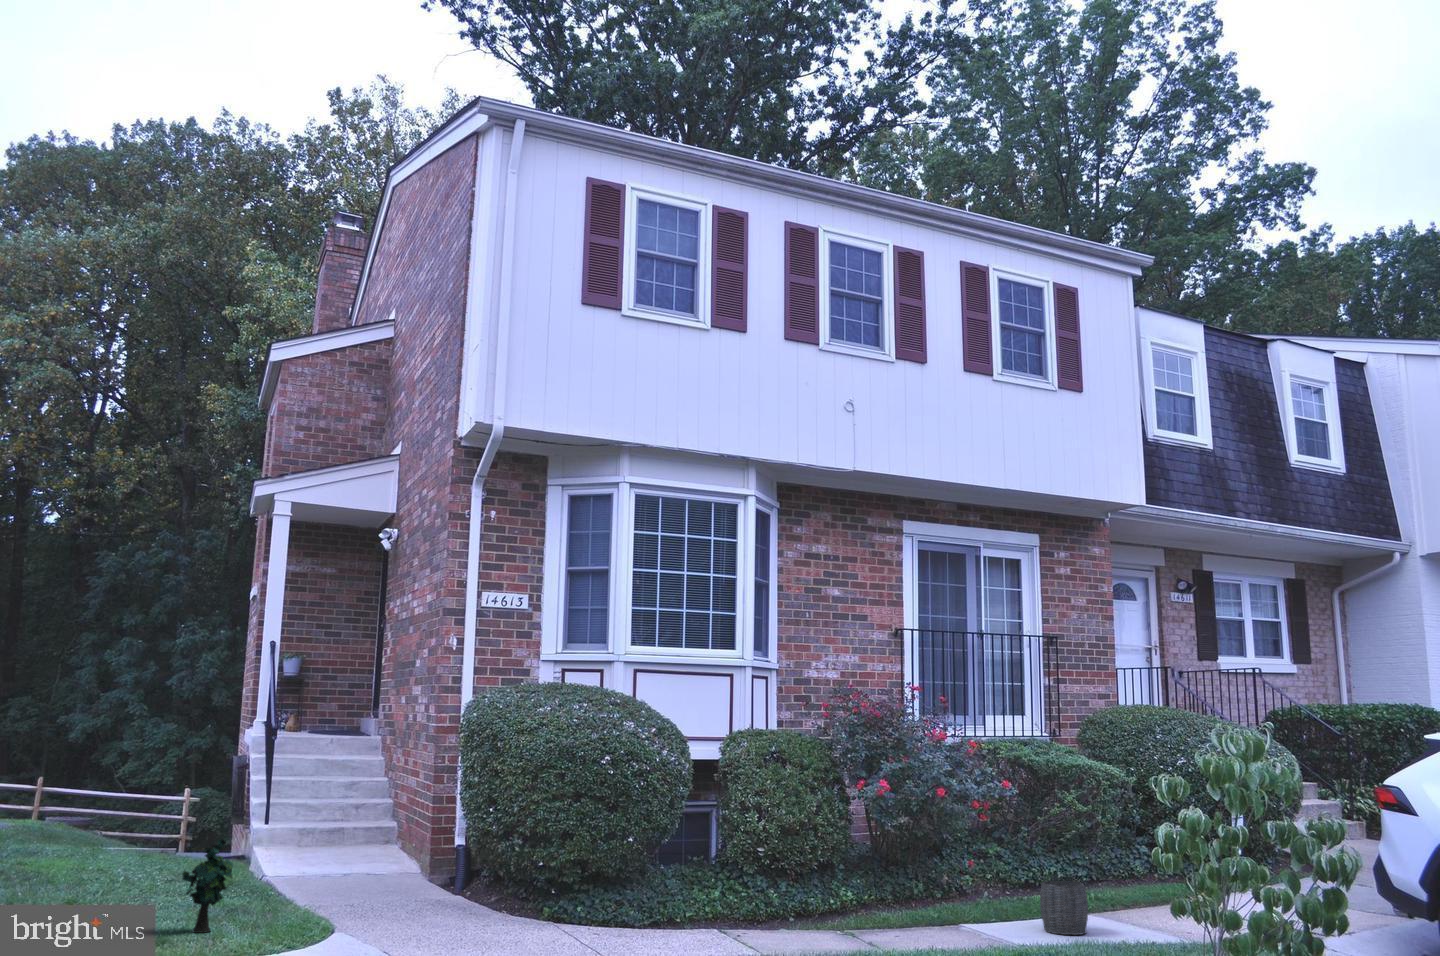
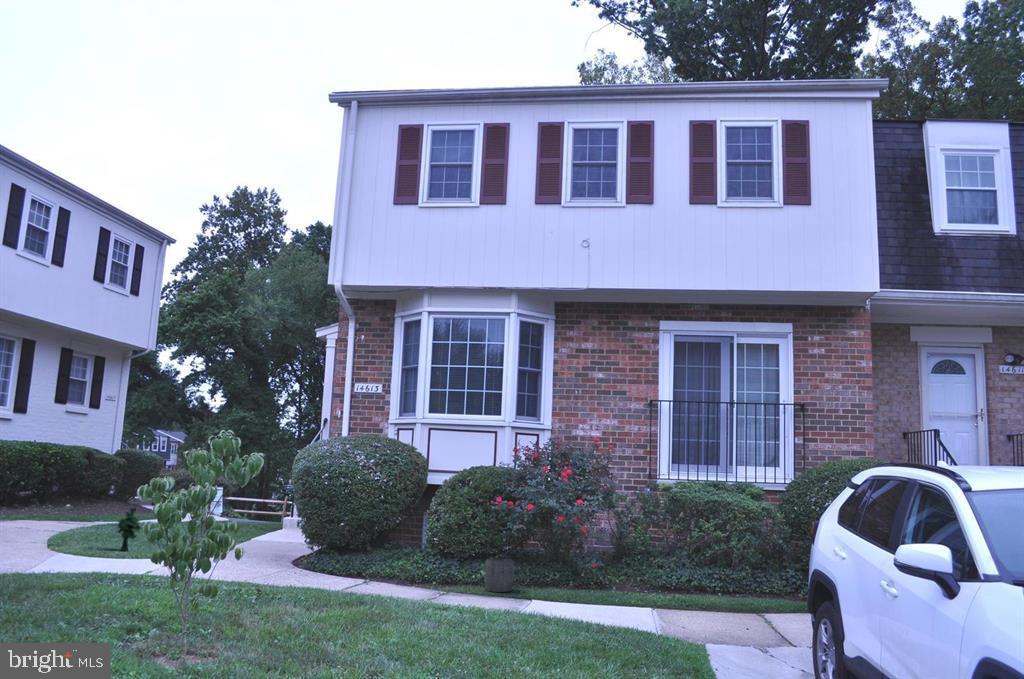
woven basket: present [1040,881,1088,935] -> present [484,558,514,592]

